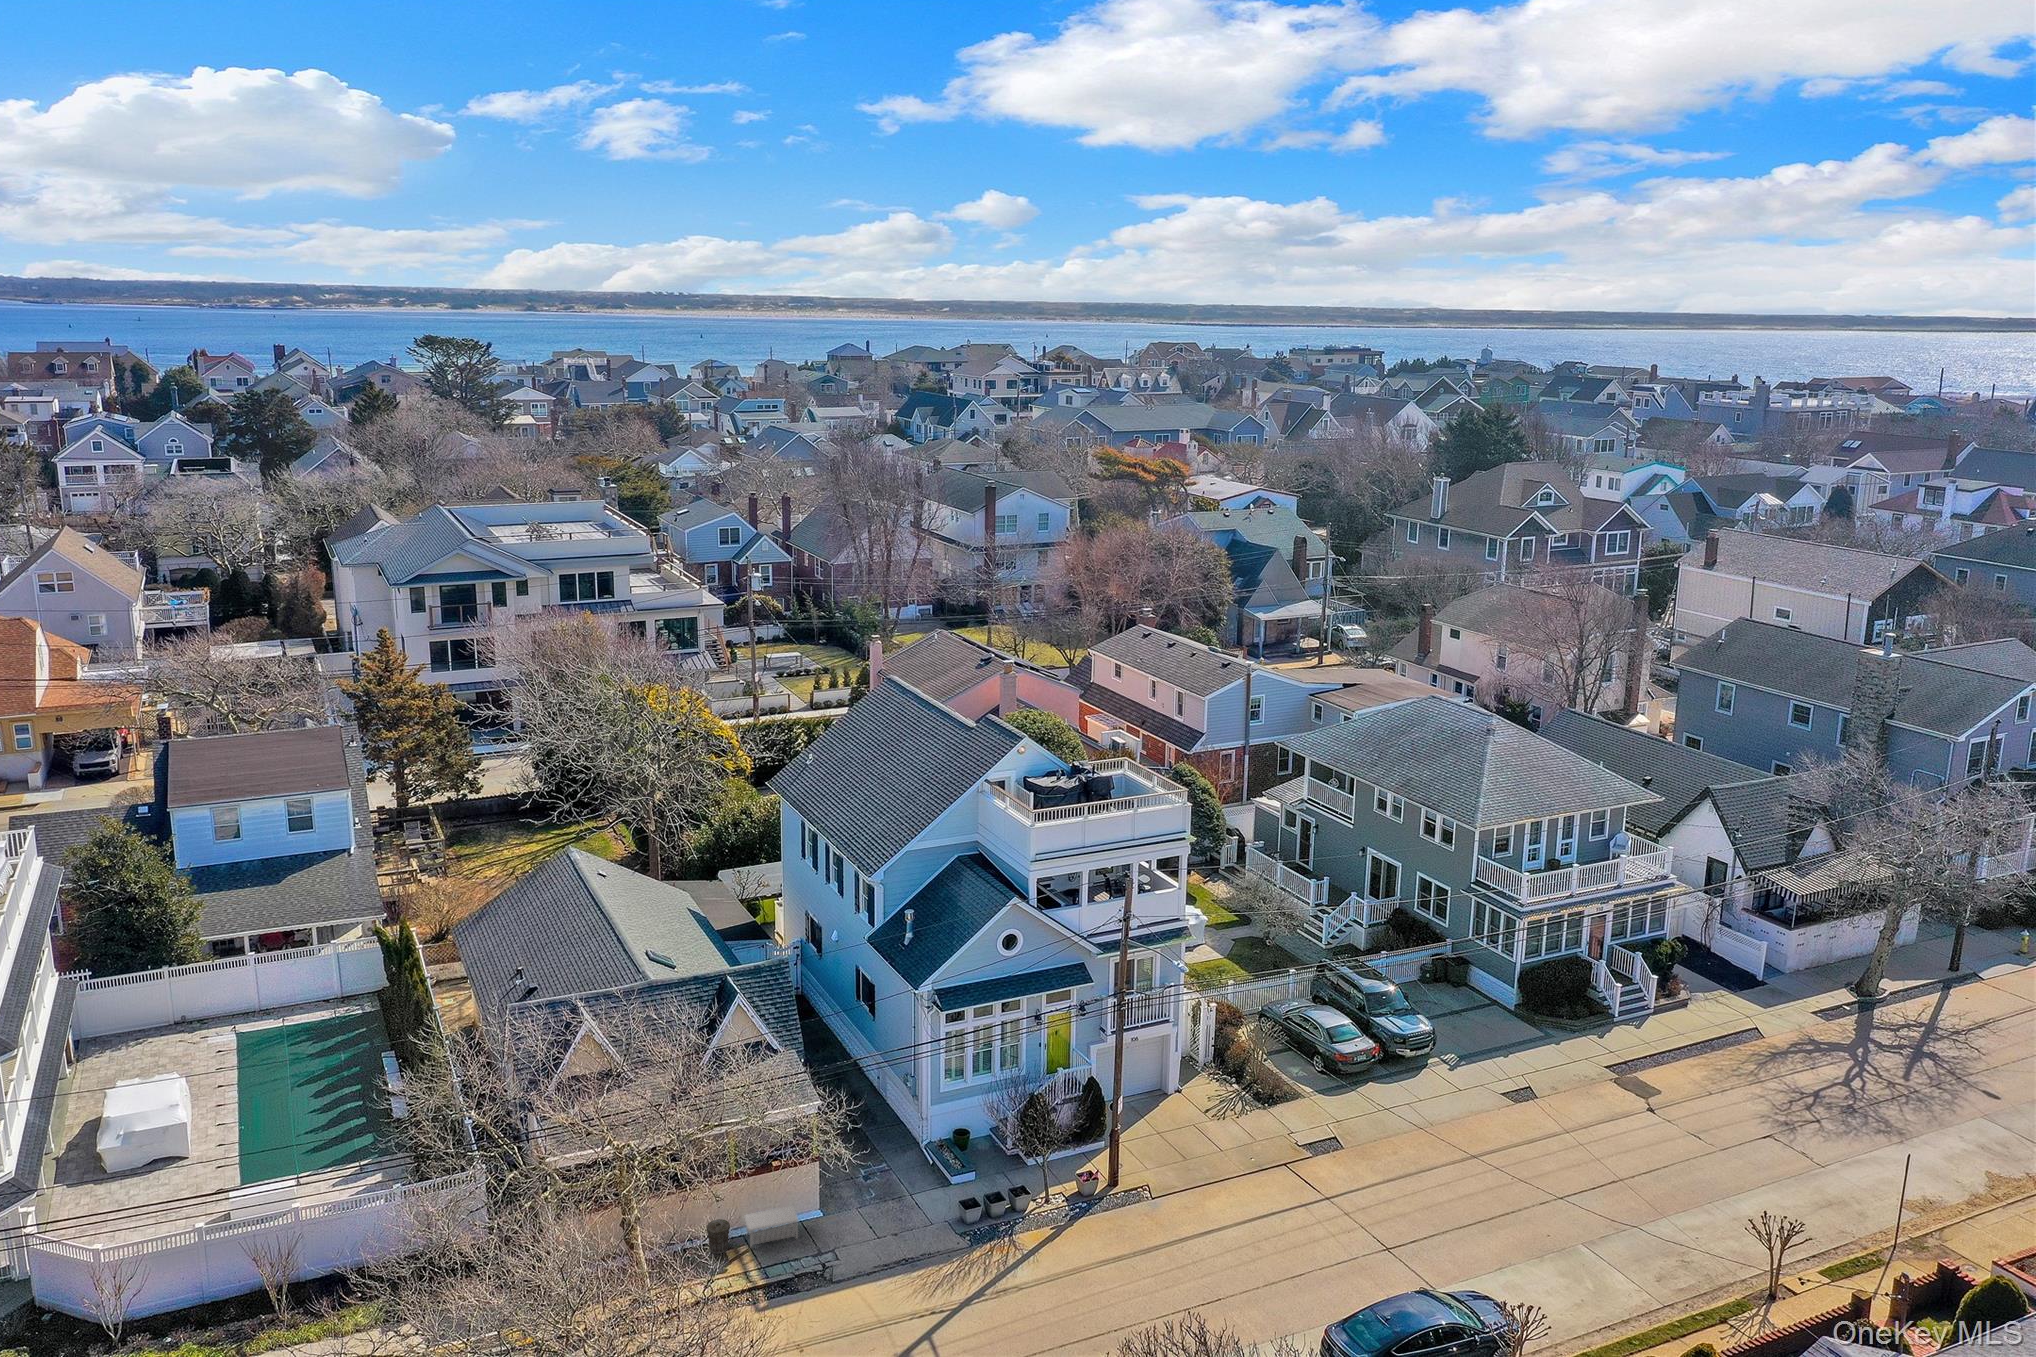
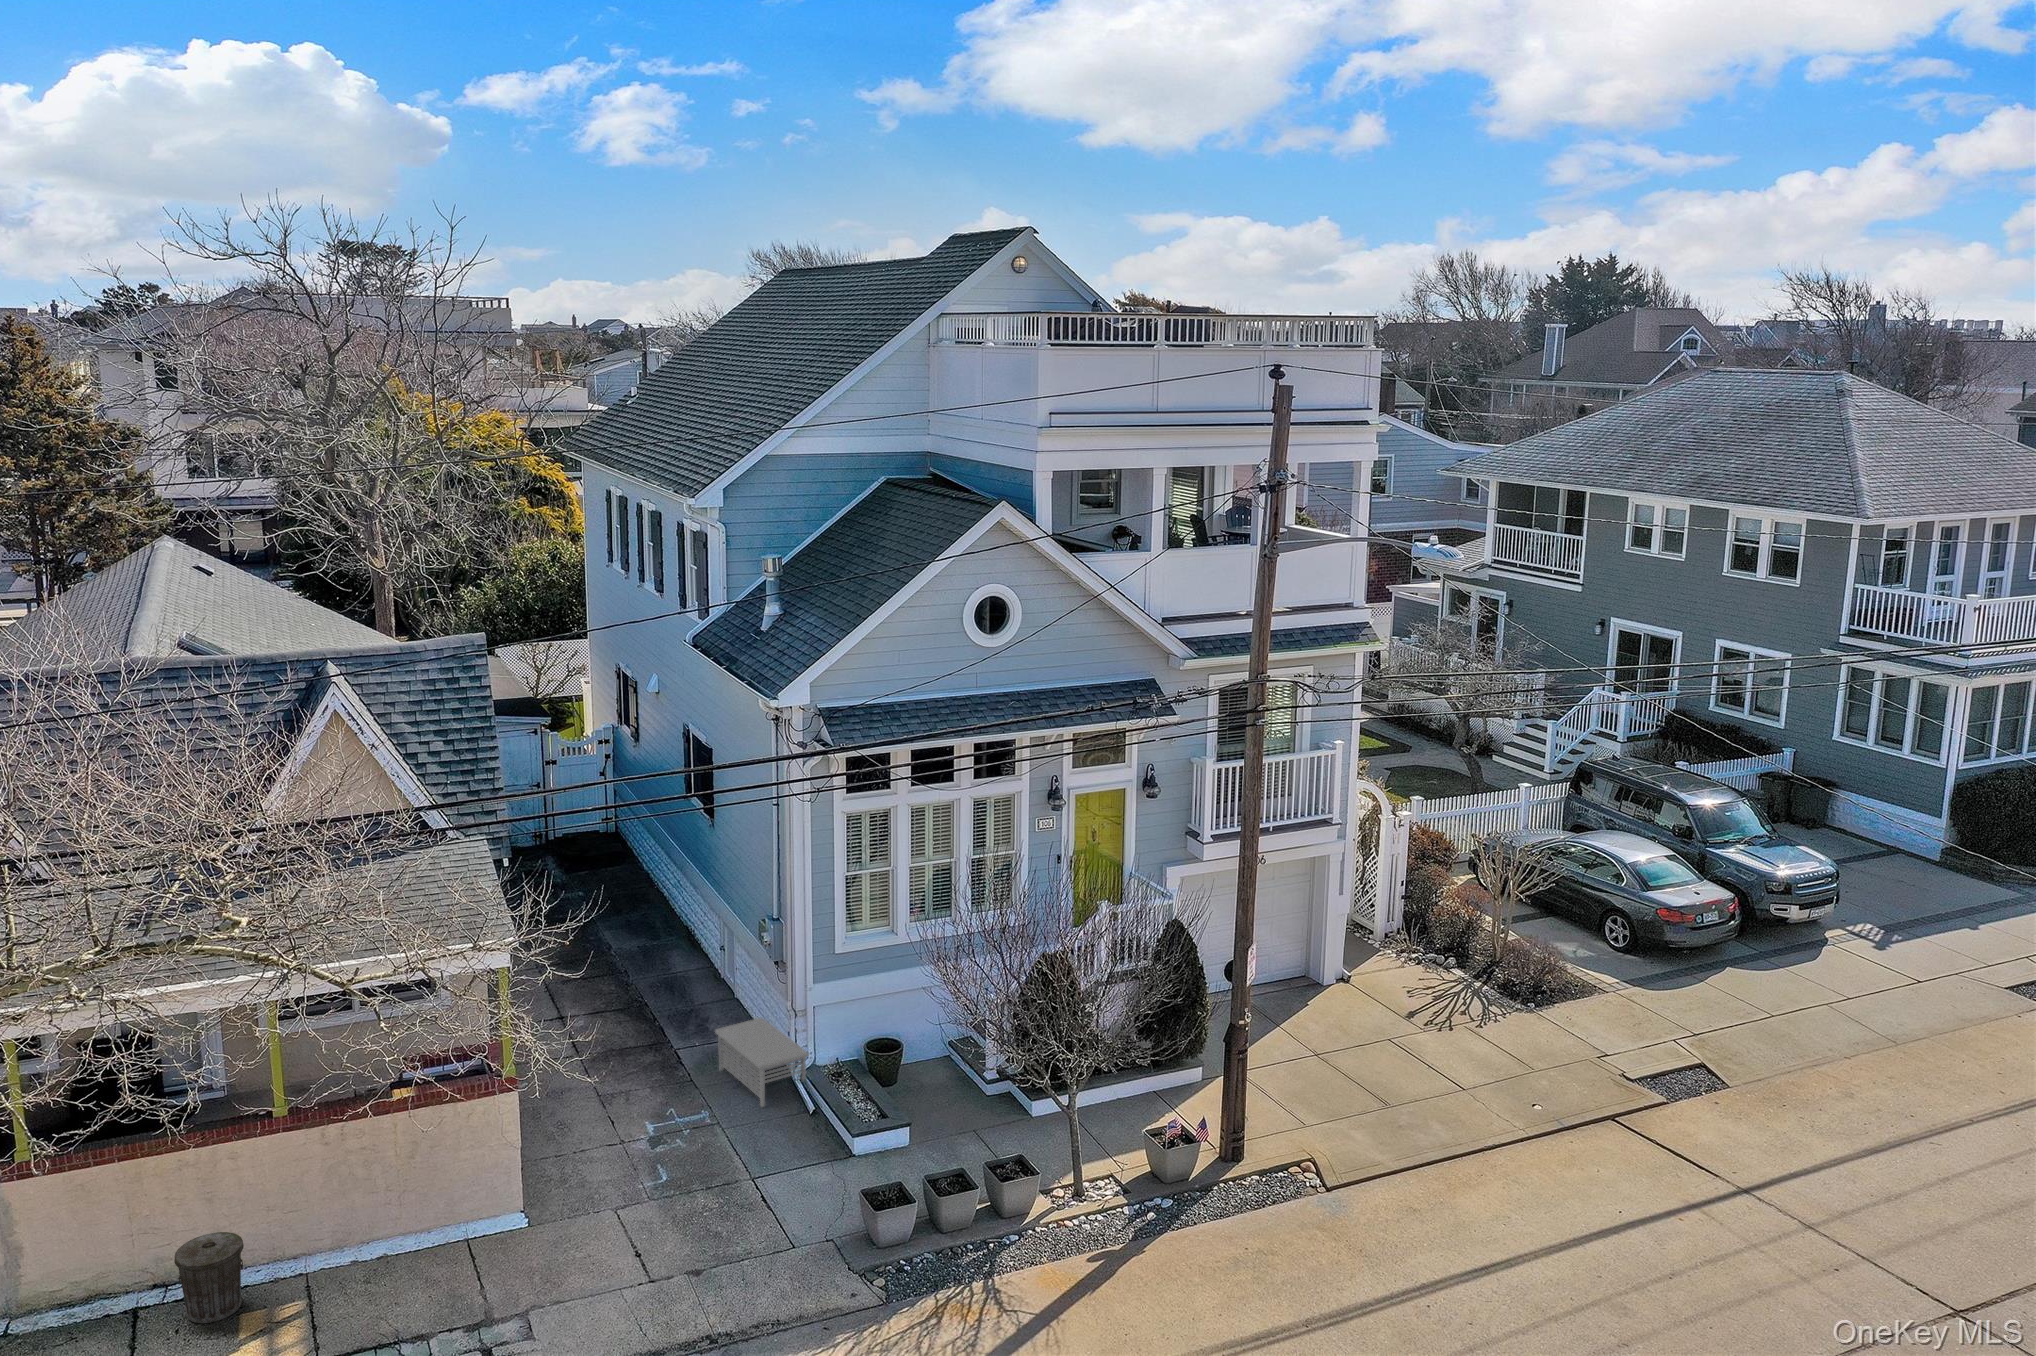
storage bench: present [744,1206,798,1247] -> present [715,1018,809,1107]

